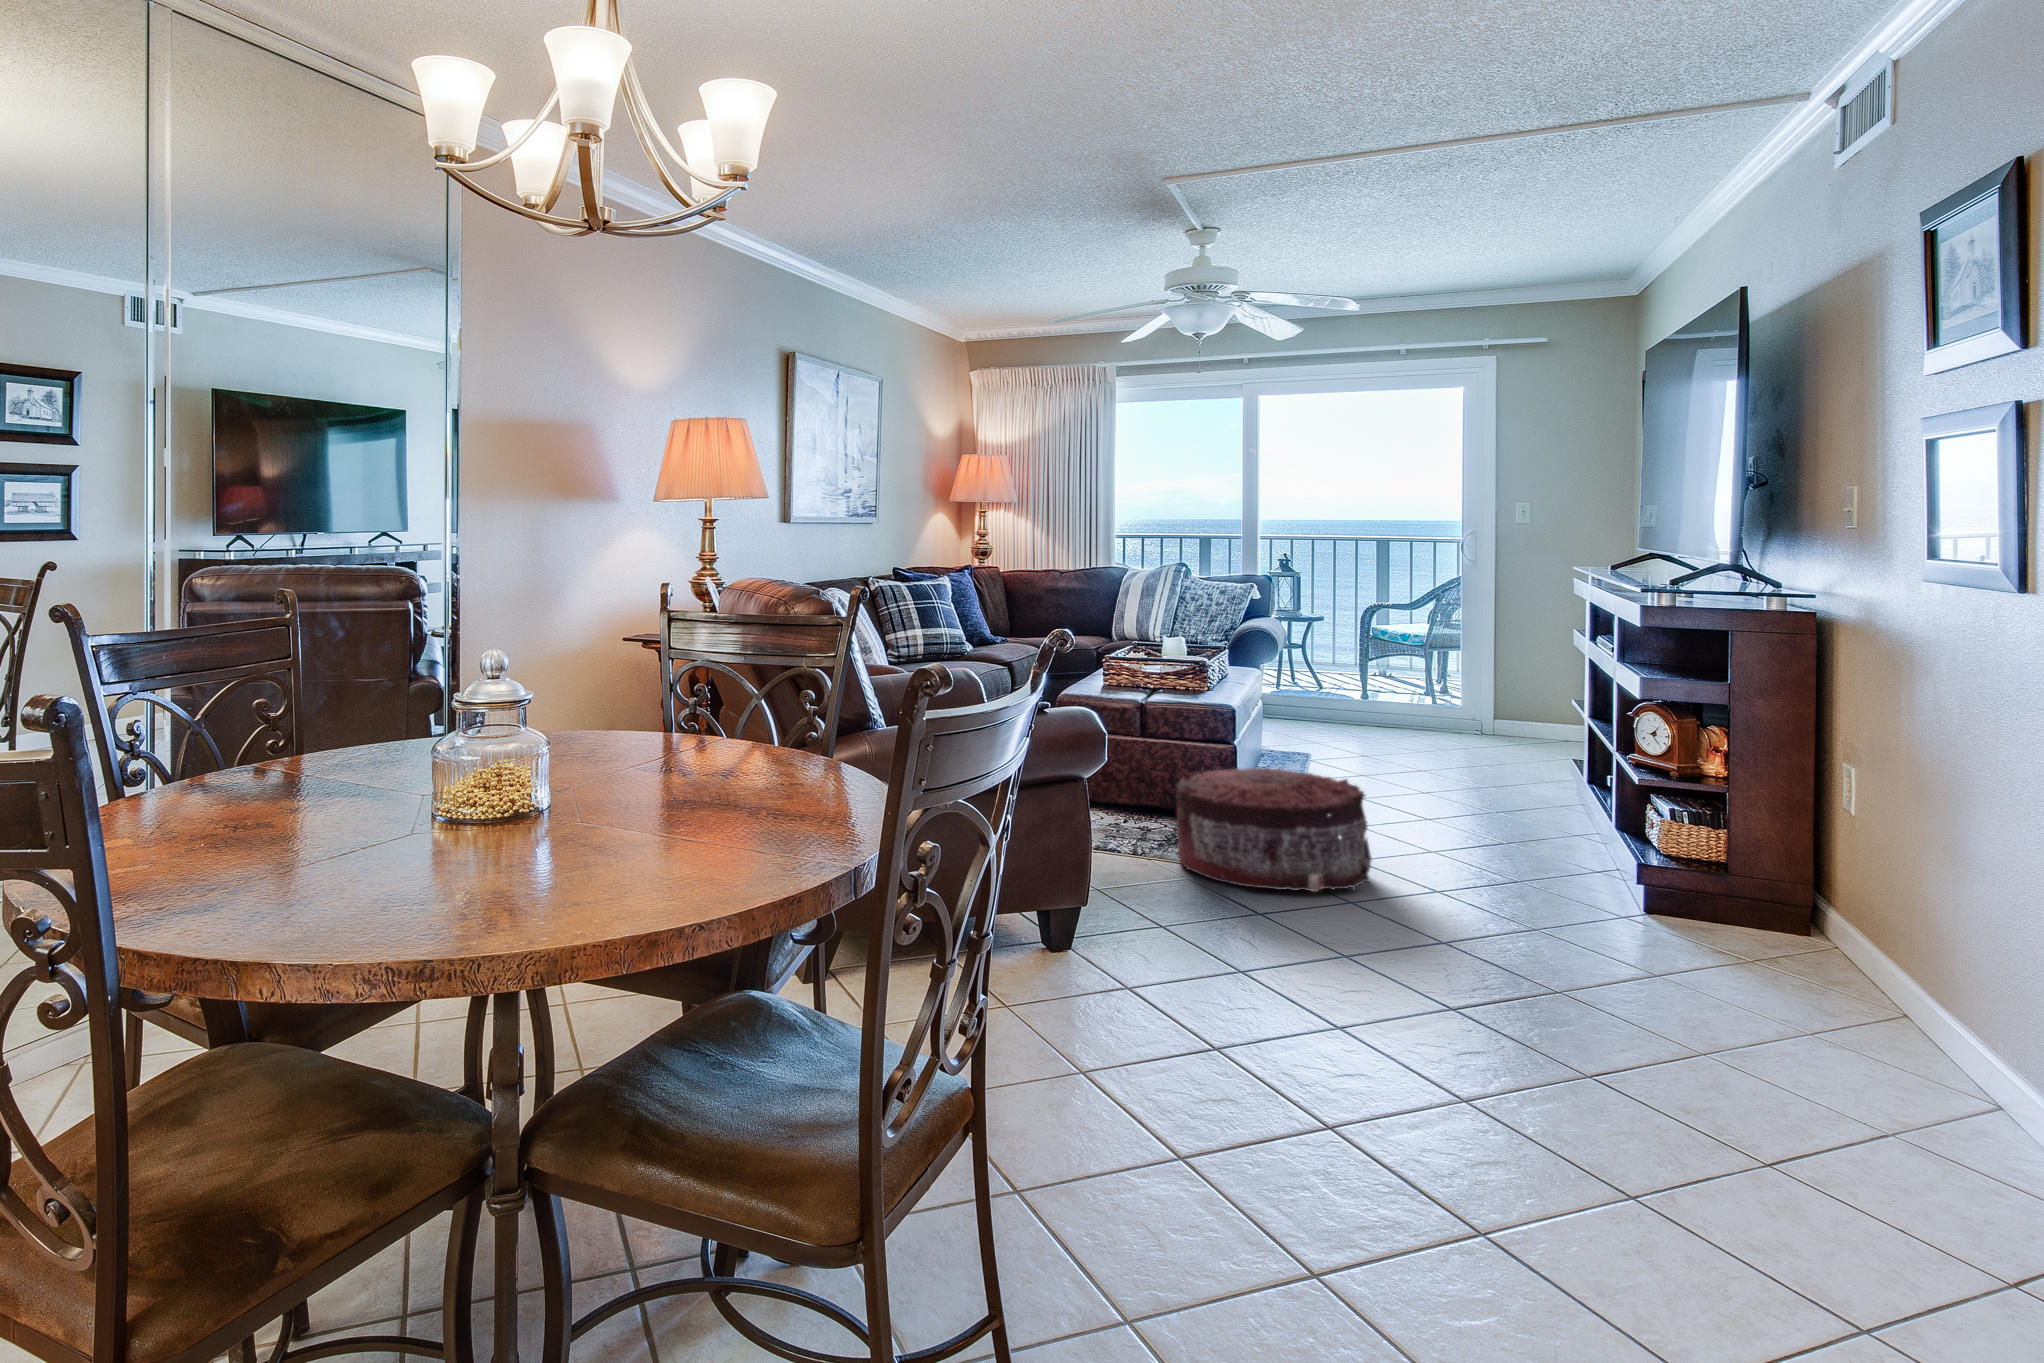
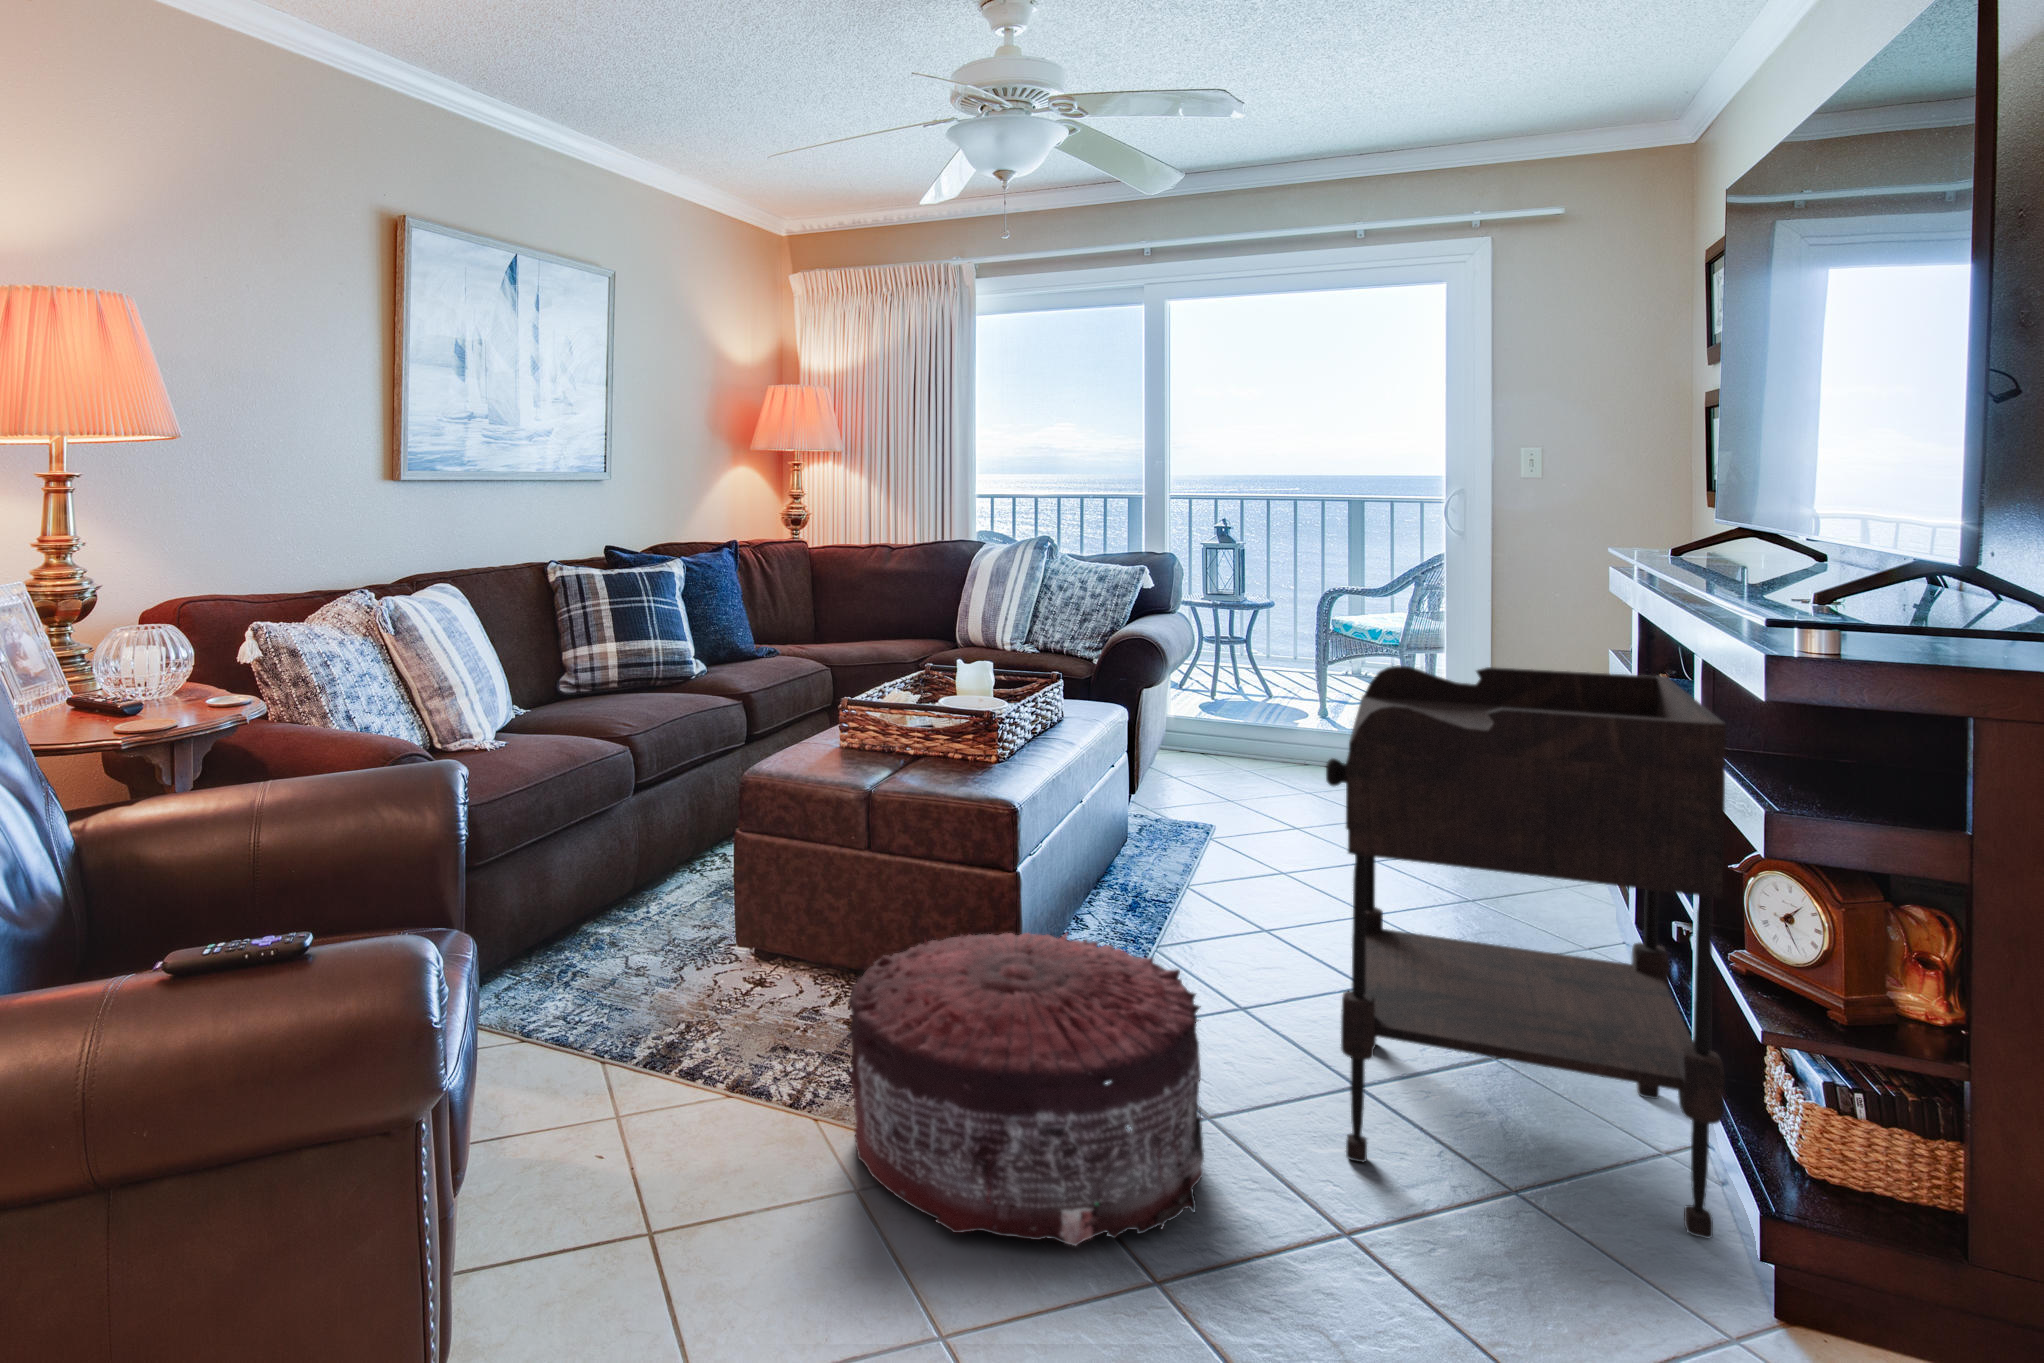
side table: none [1419,628,1627,895] -> present [1326,666,1726,1239]

